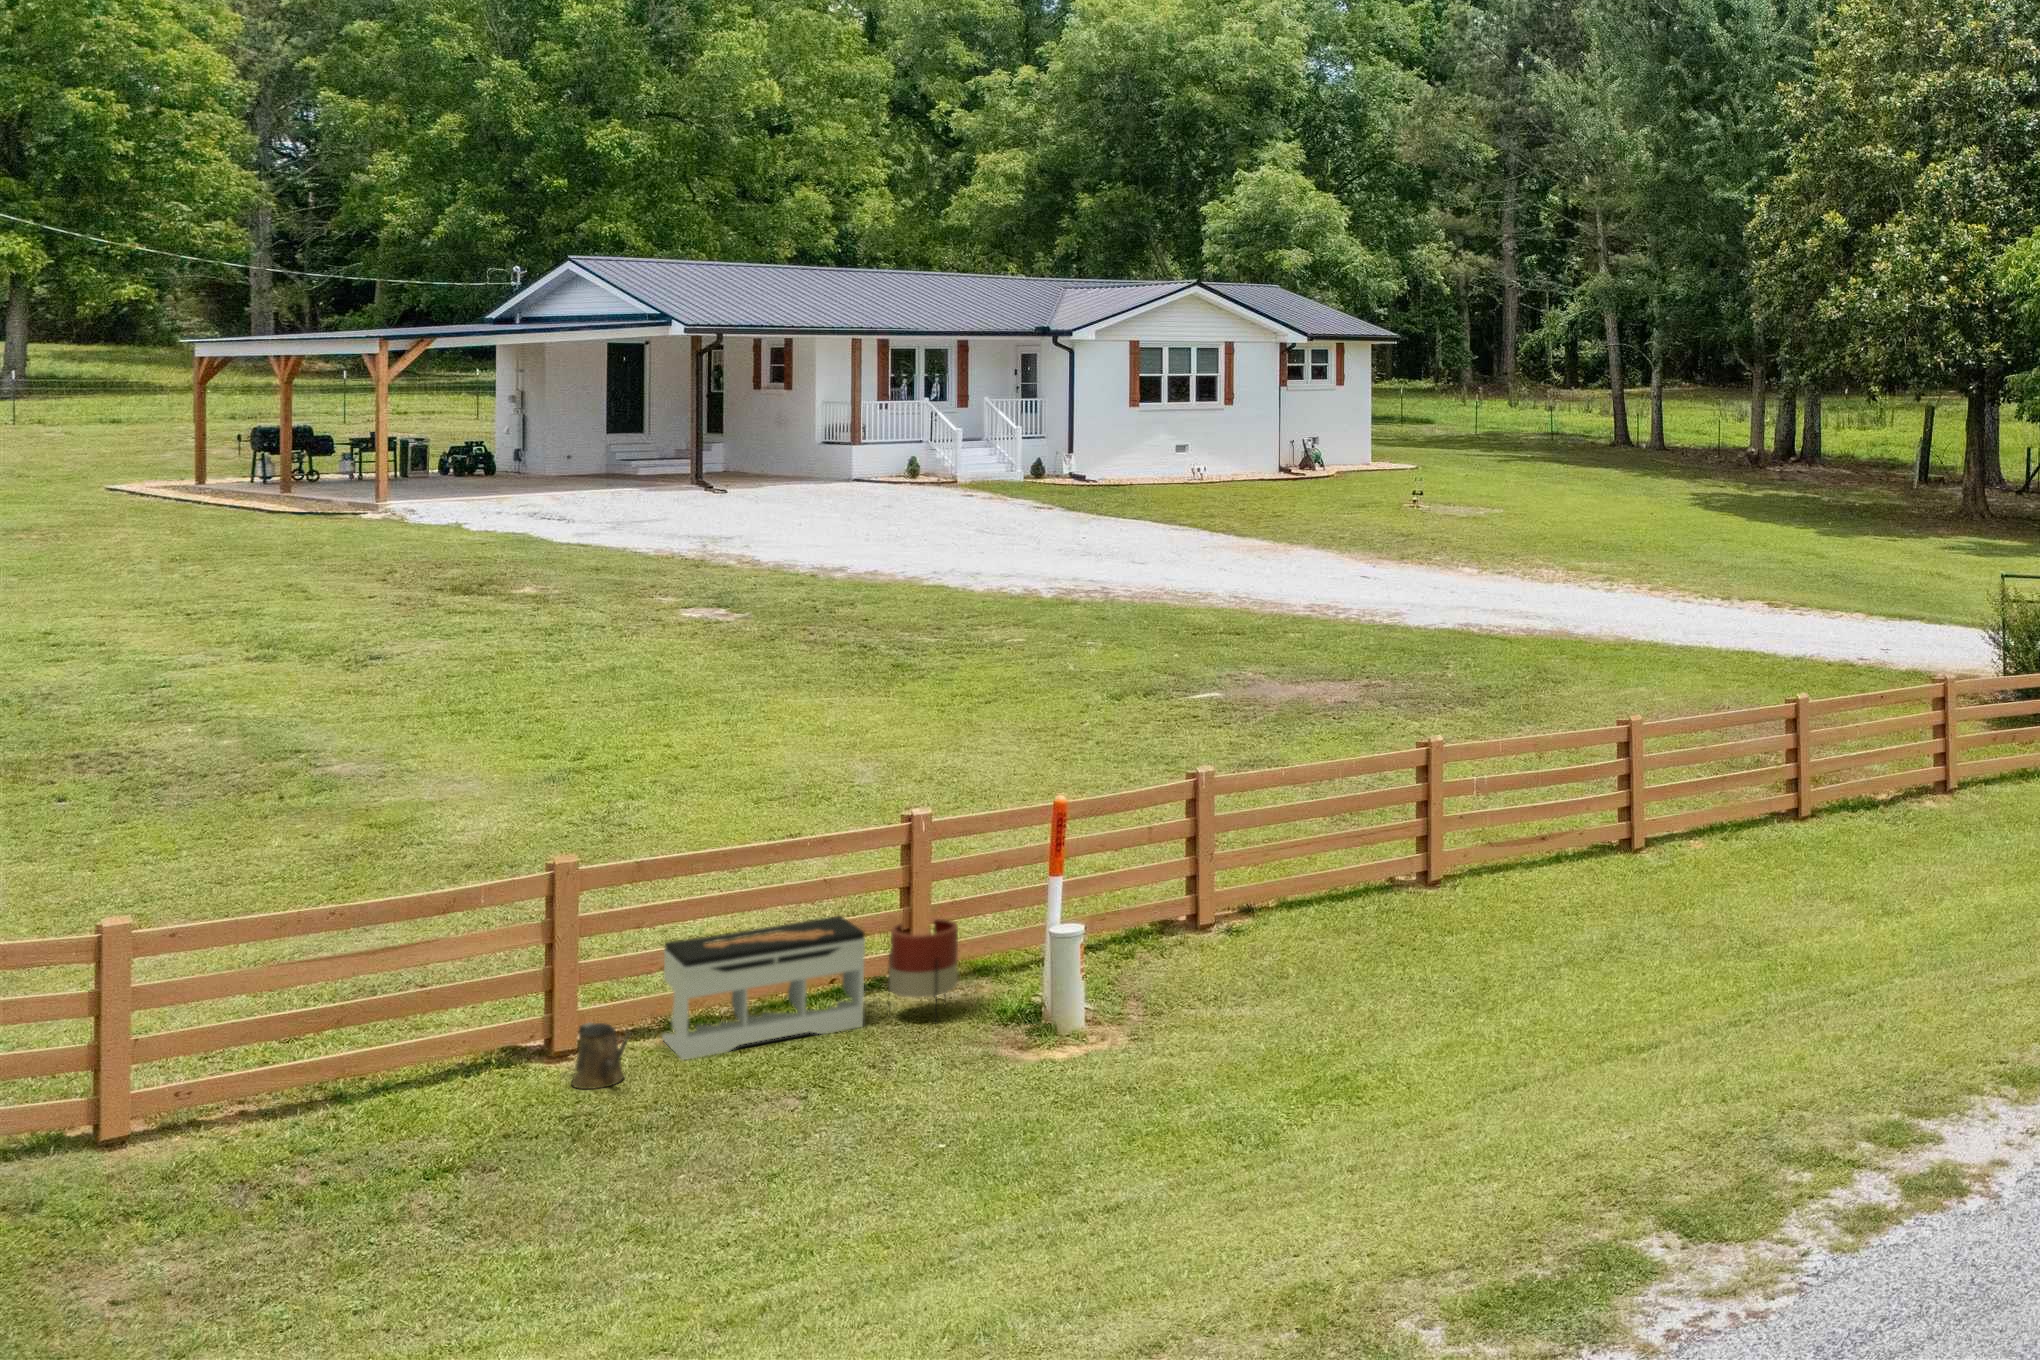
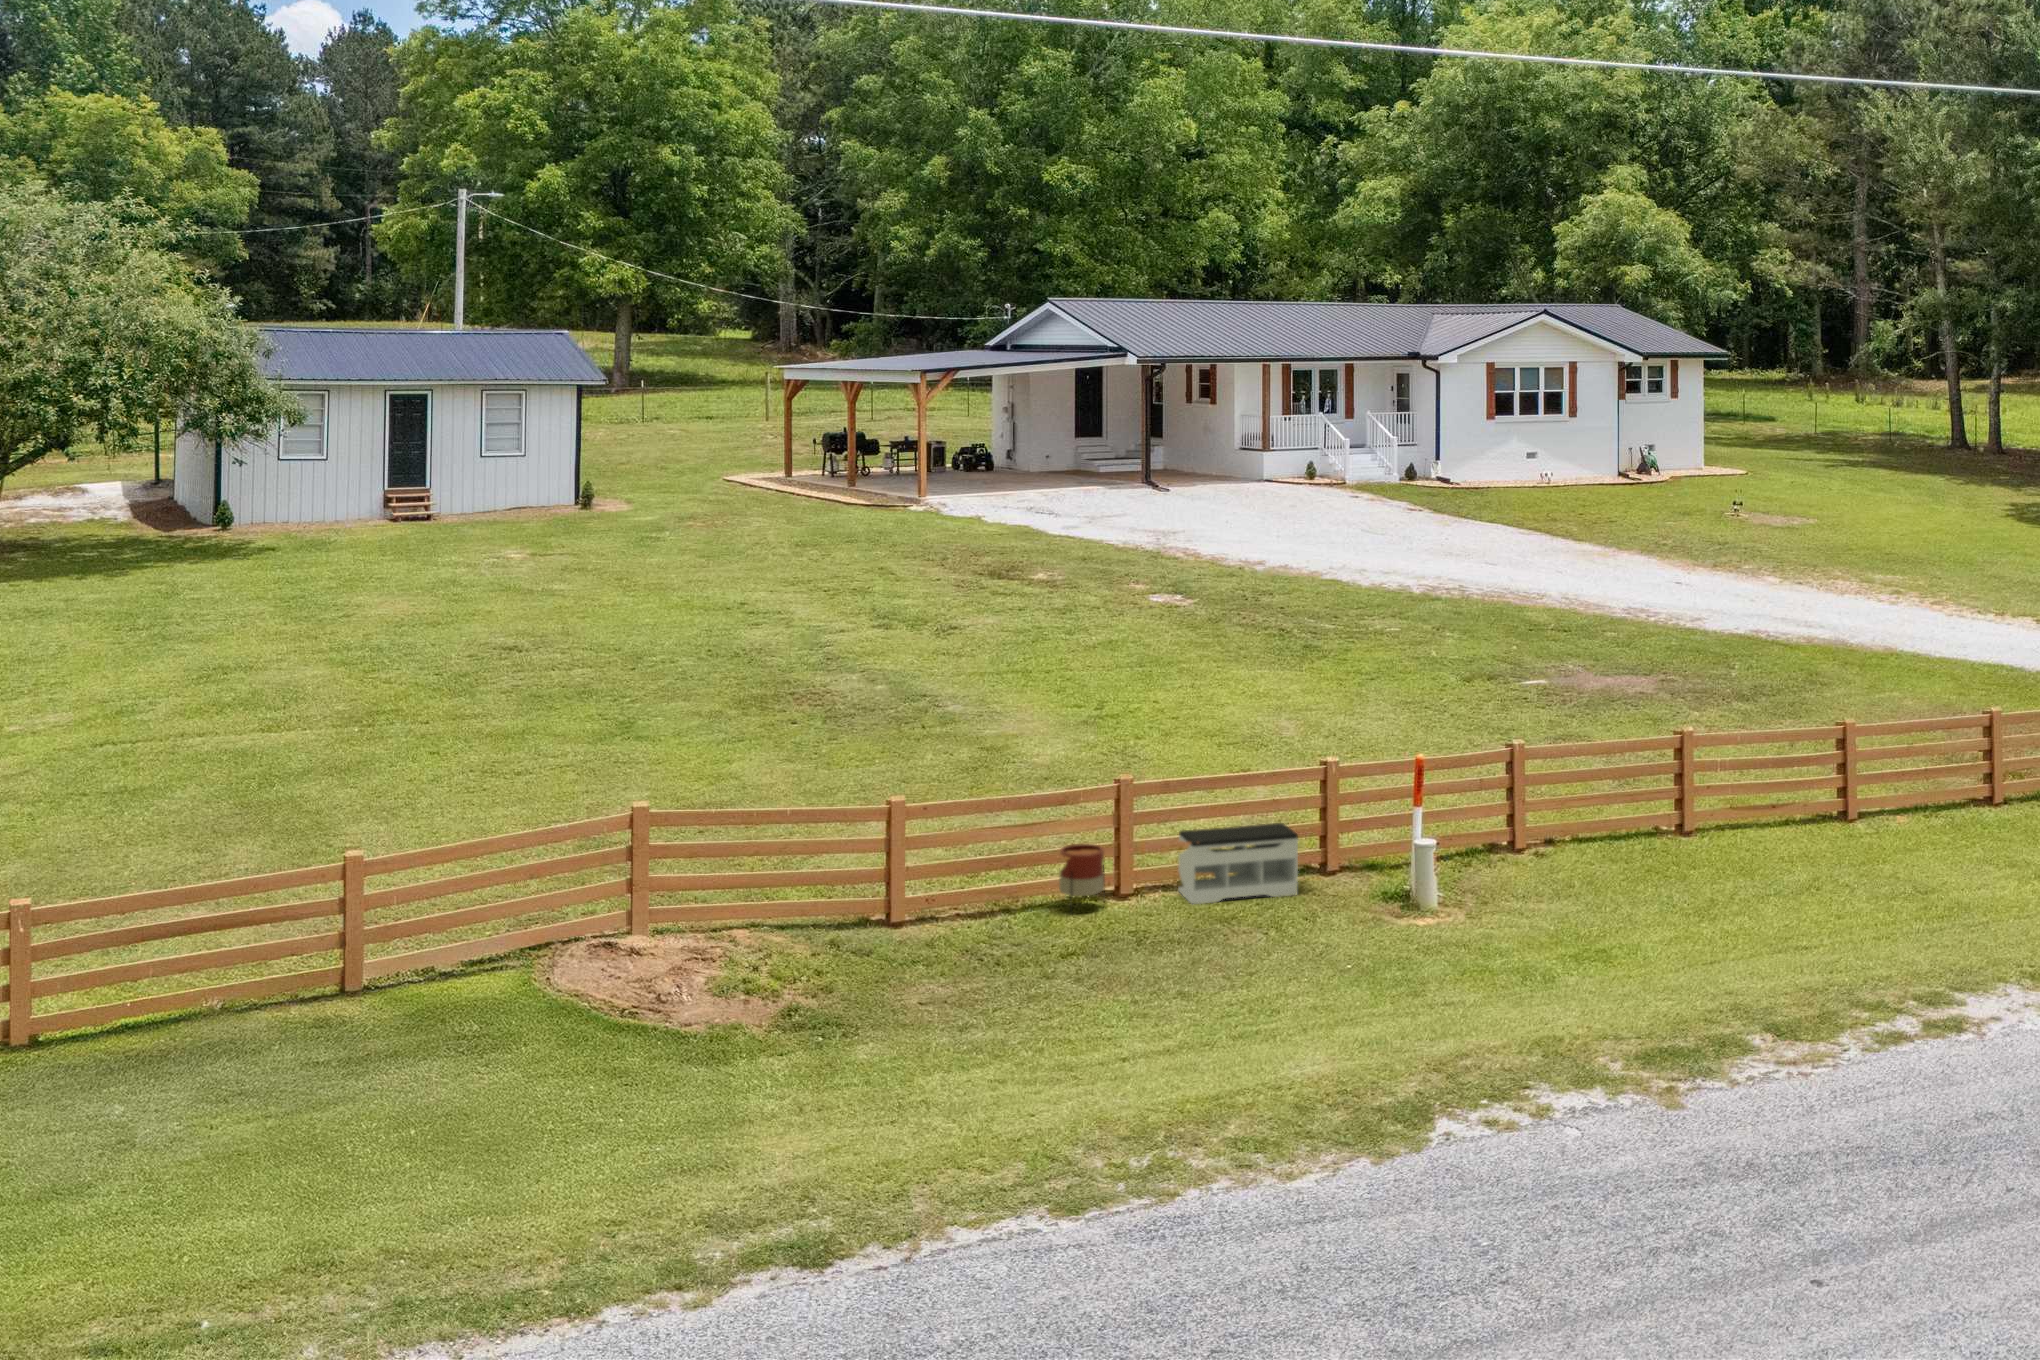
planter: present [888,919,958,998] -> present [1059,844,1105,901]
watering can: present [572,1023,631,1089] -> none [1131,876,1166,916]

